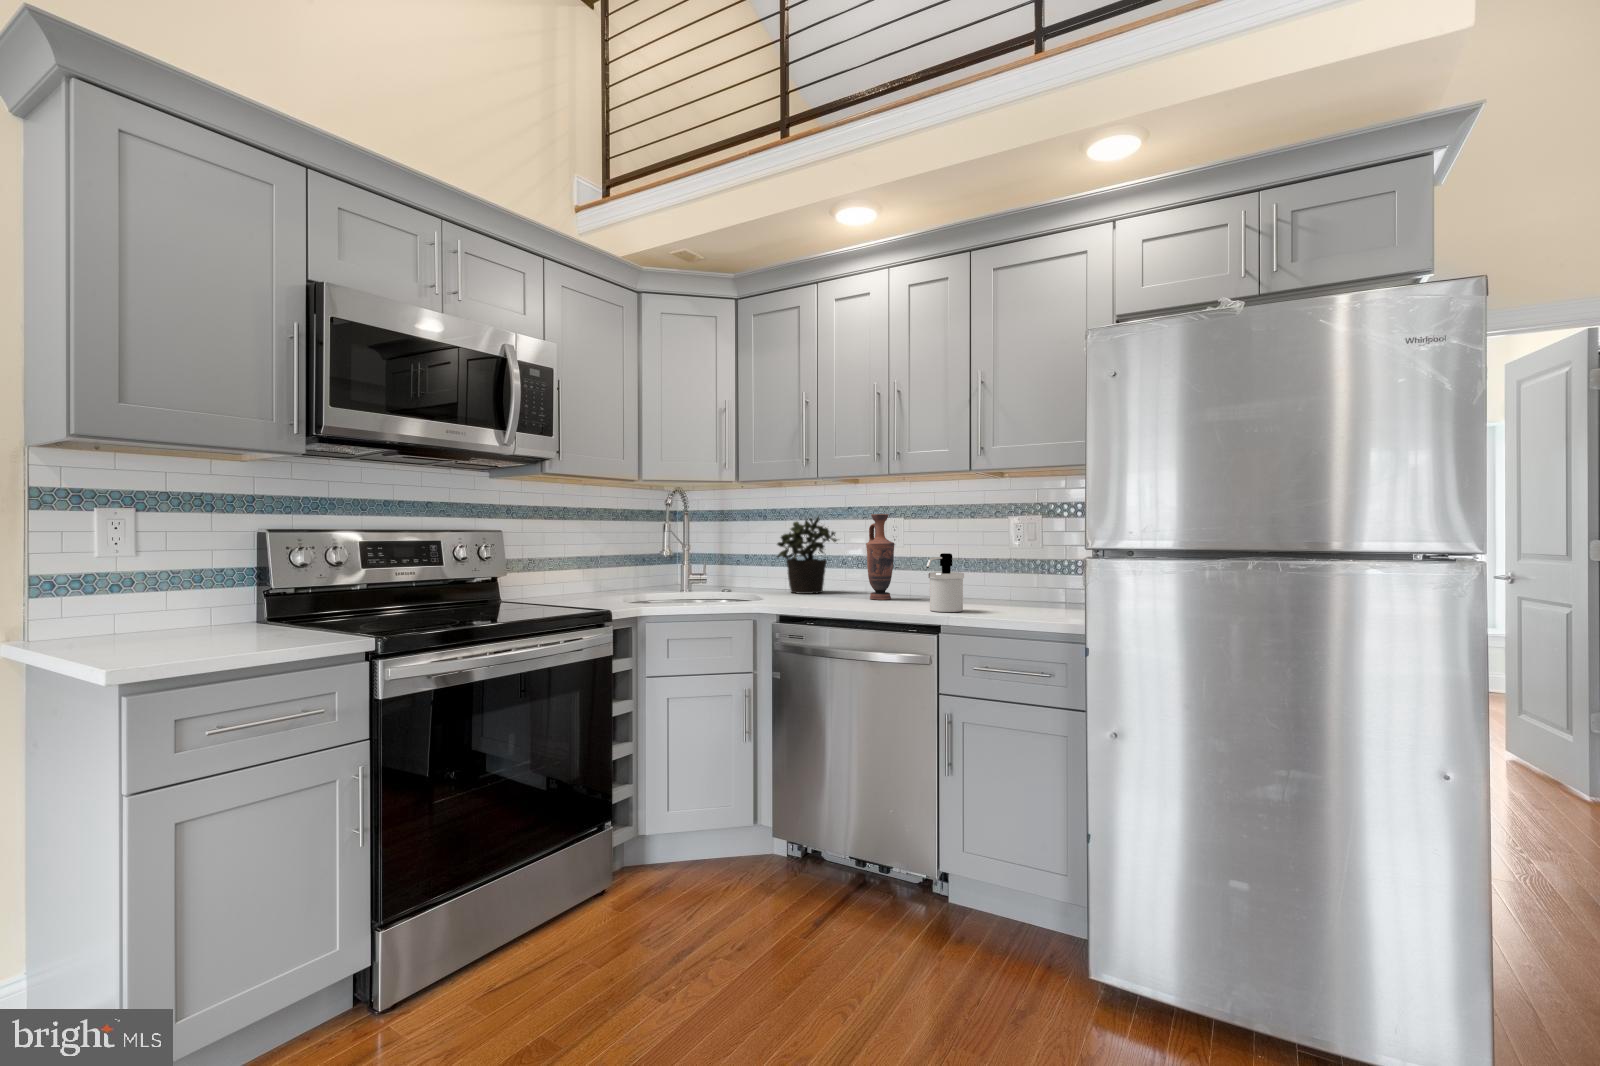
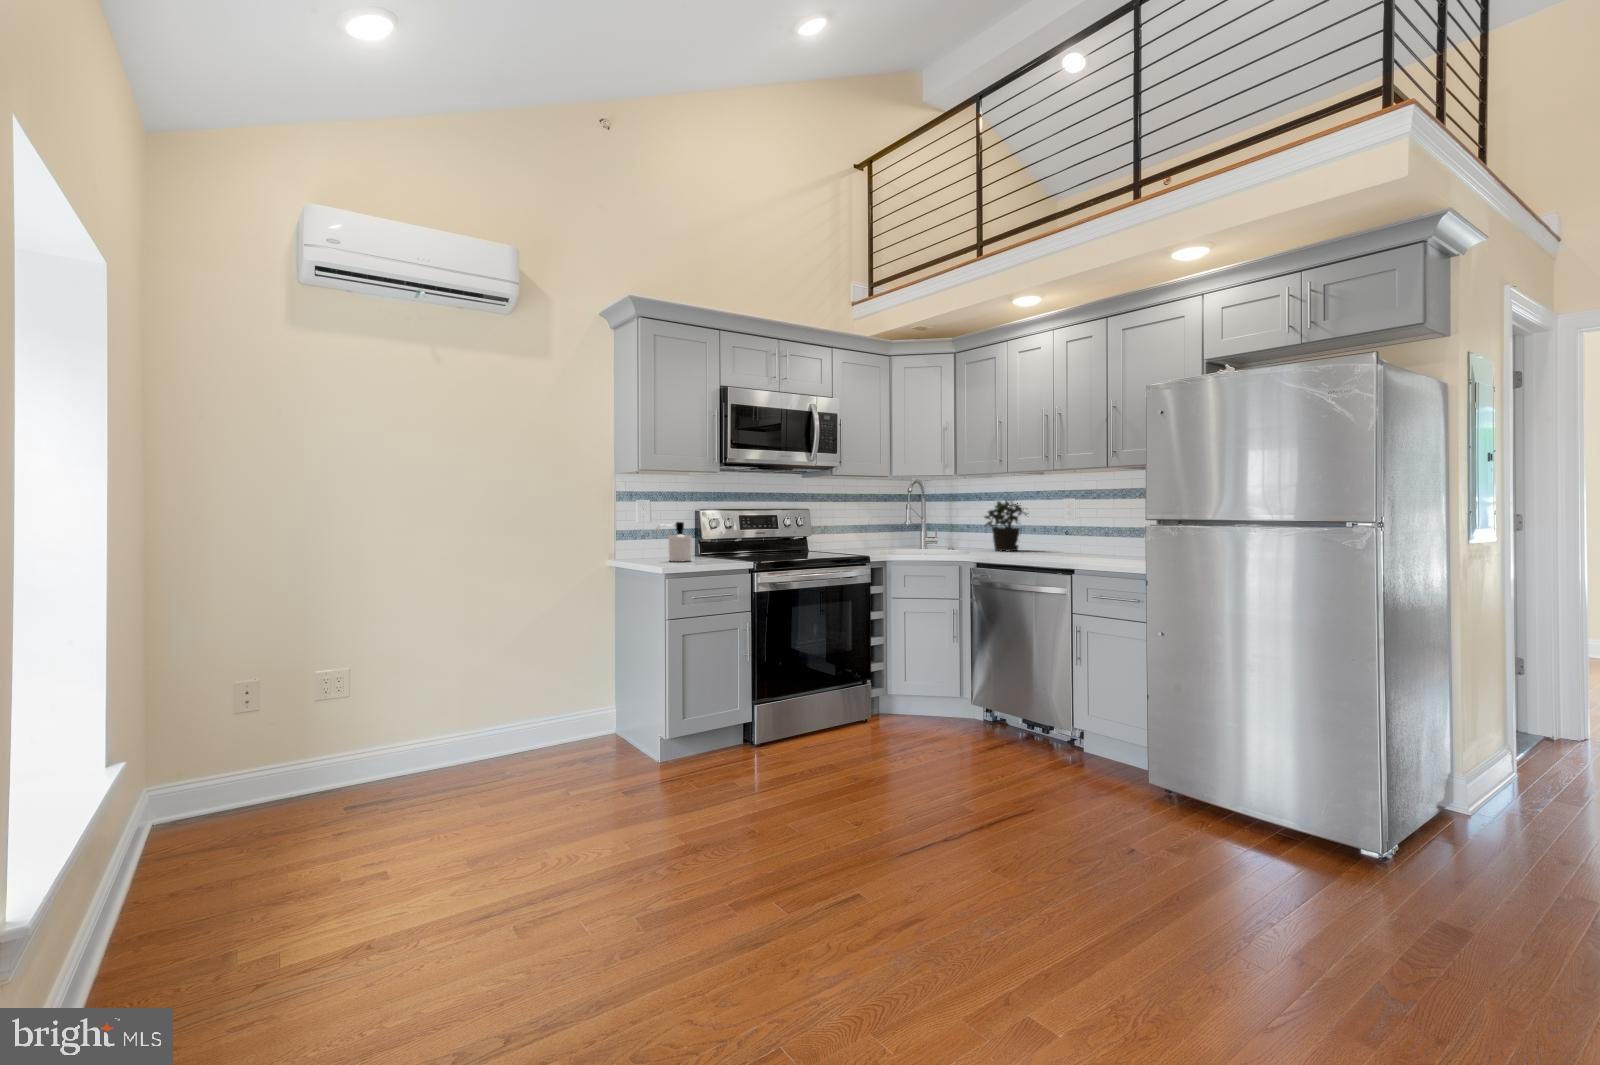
vase: present [866,514,895,600] -> none [1043,496,1063,555]
soap dispenser: present [926,553,964,612] -> present [656,522,692,561]

